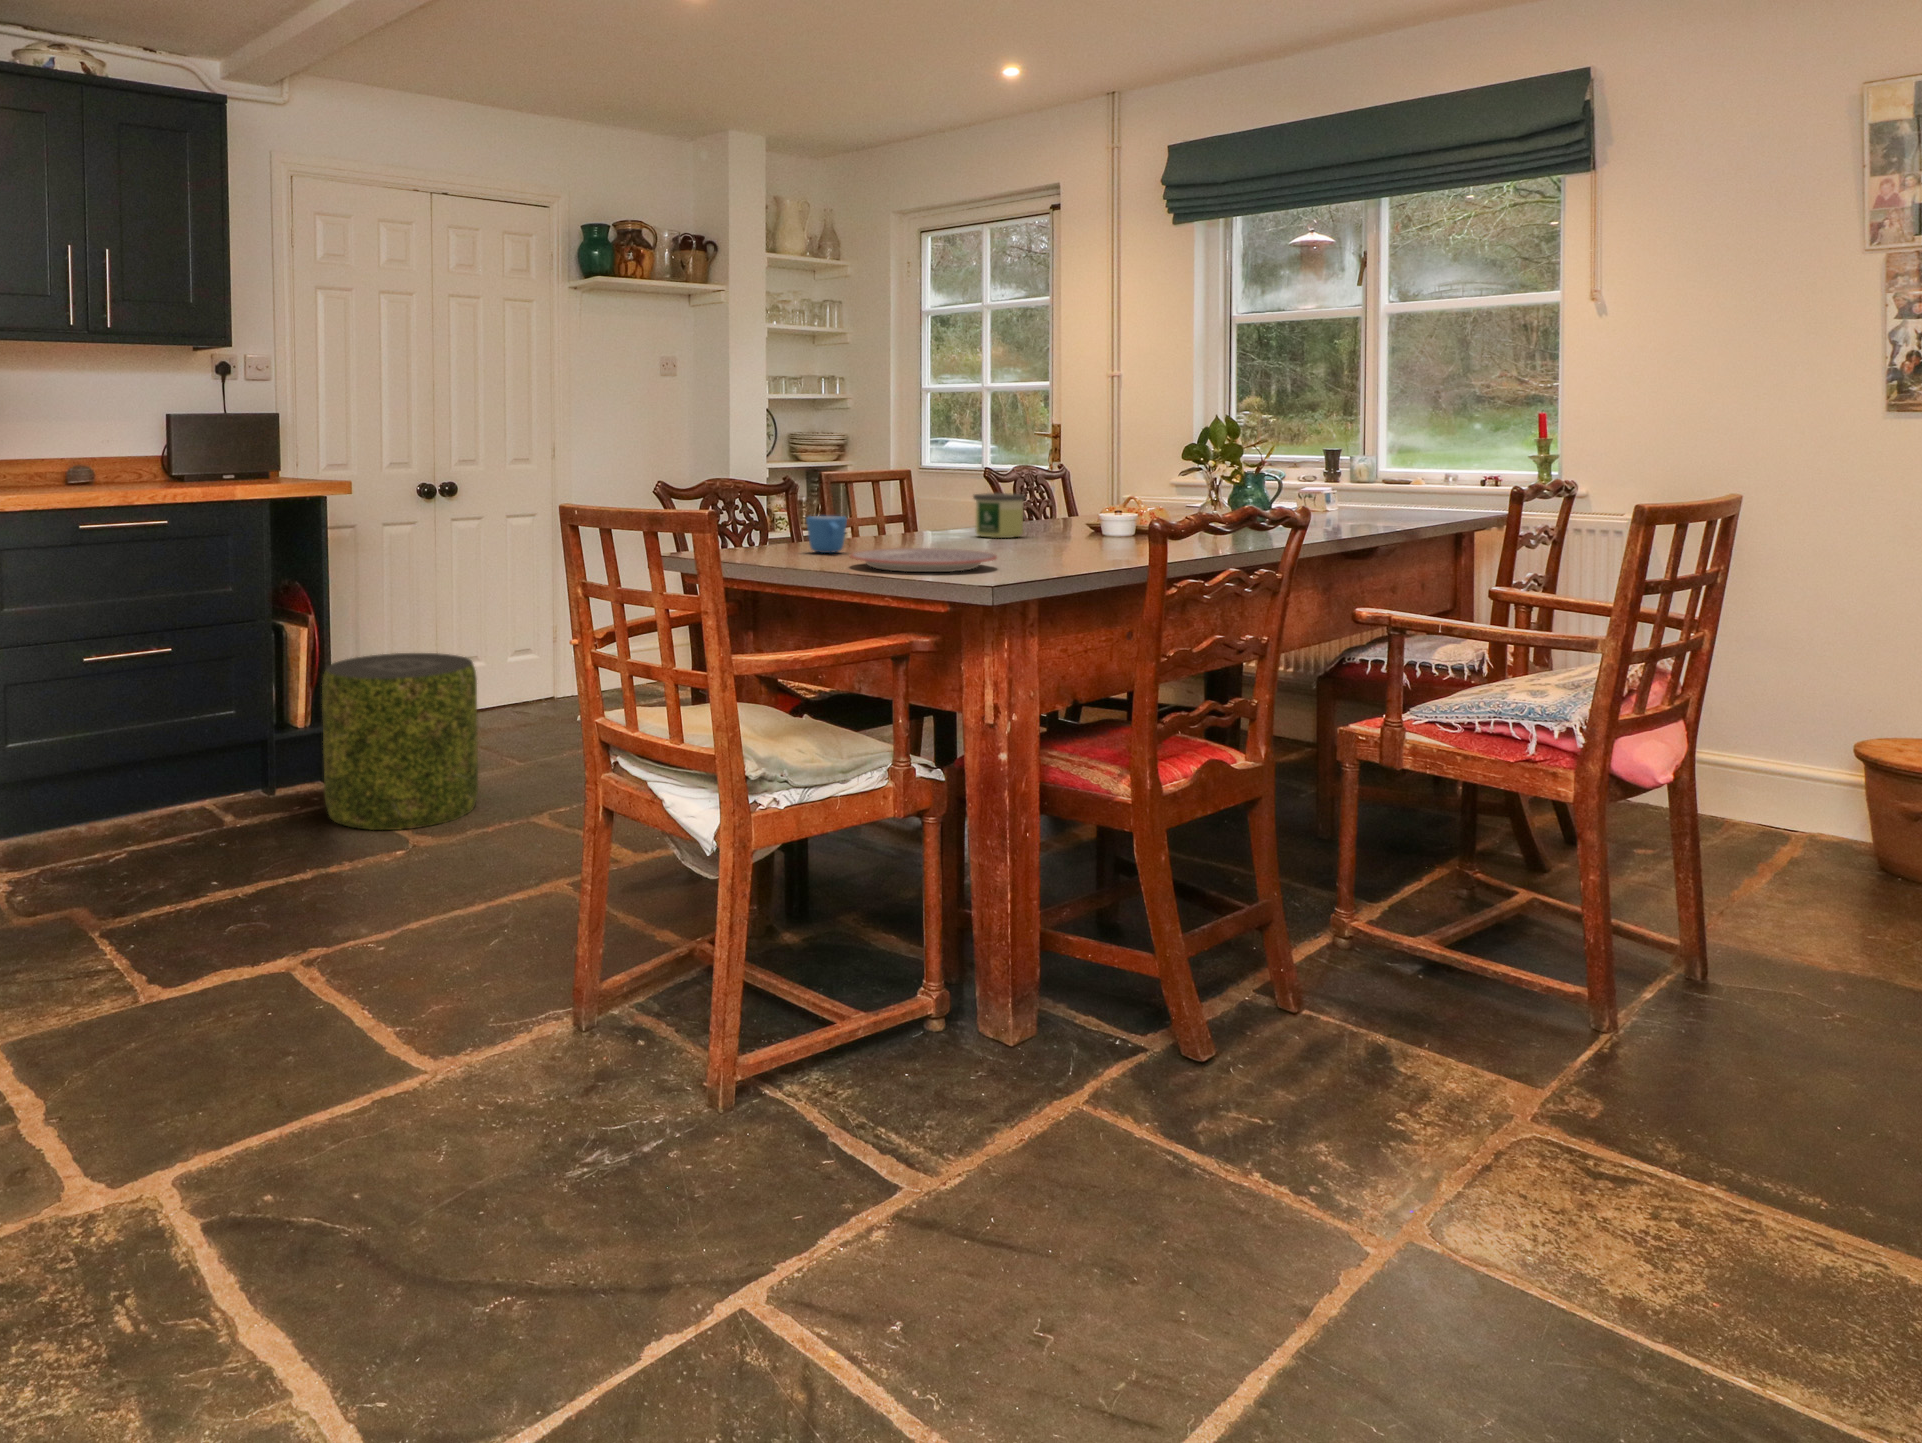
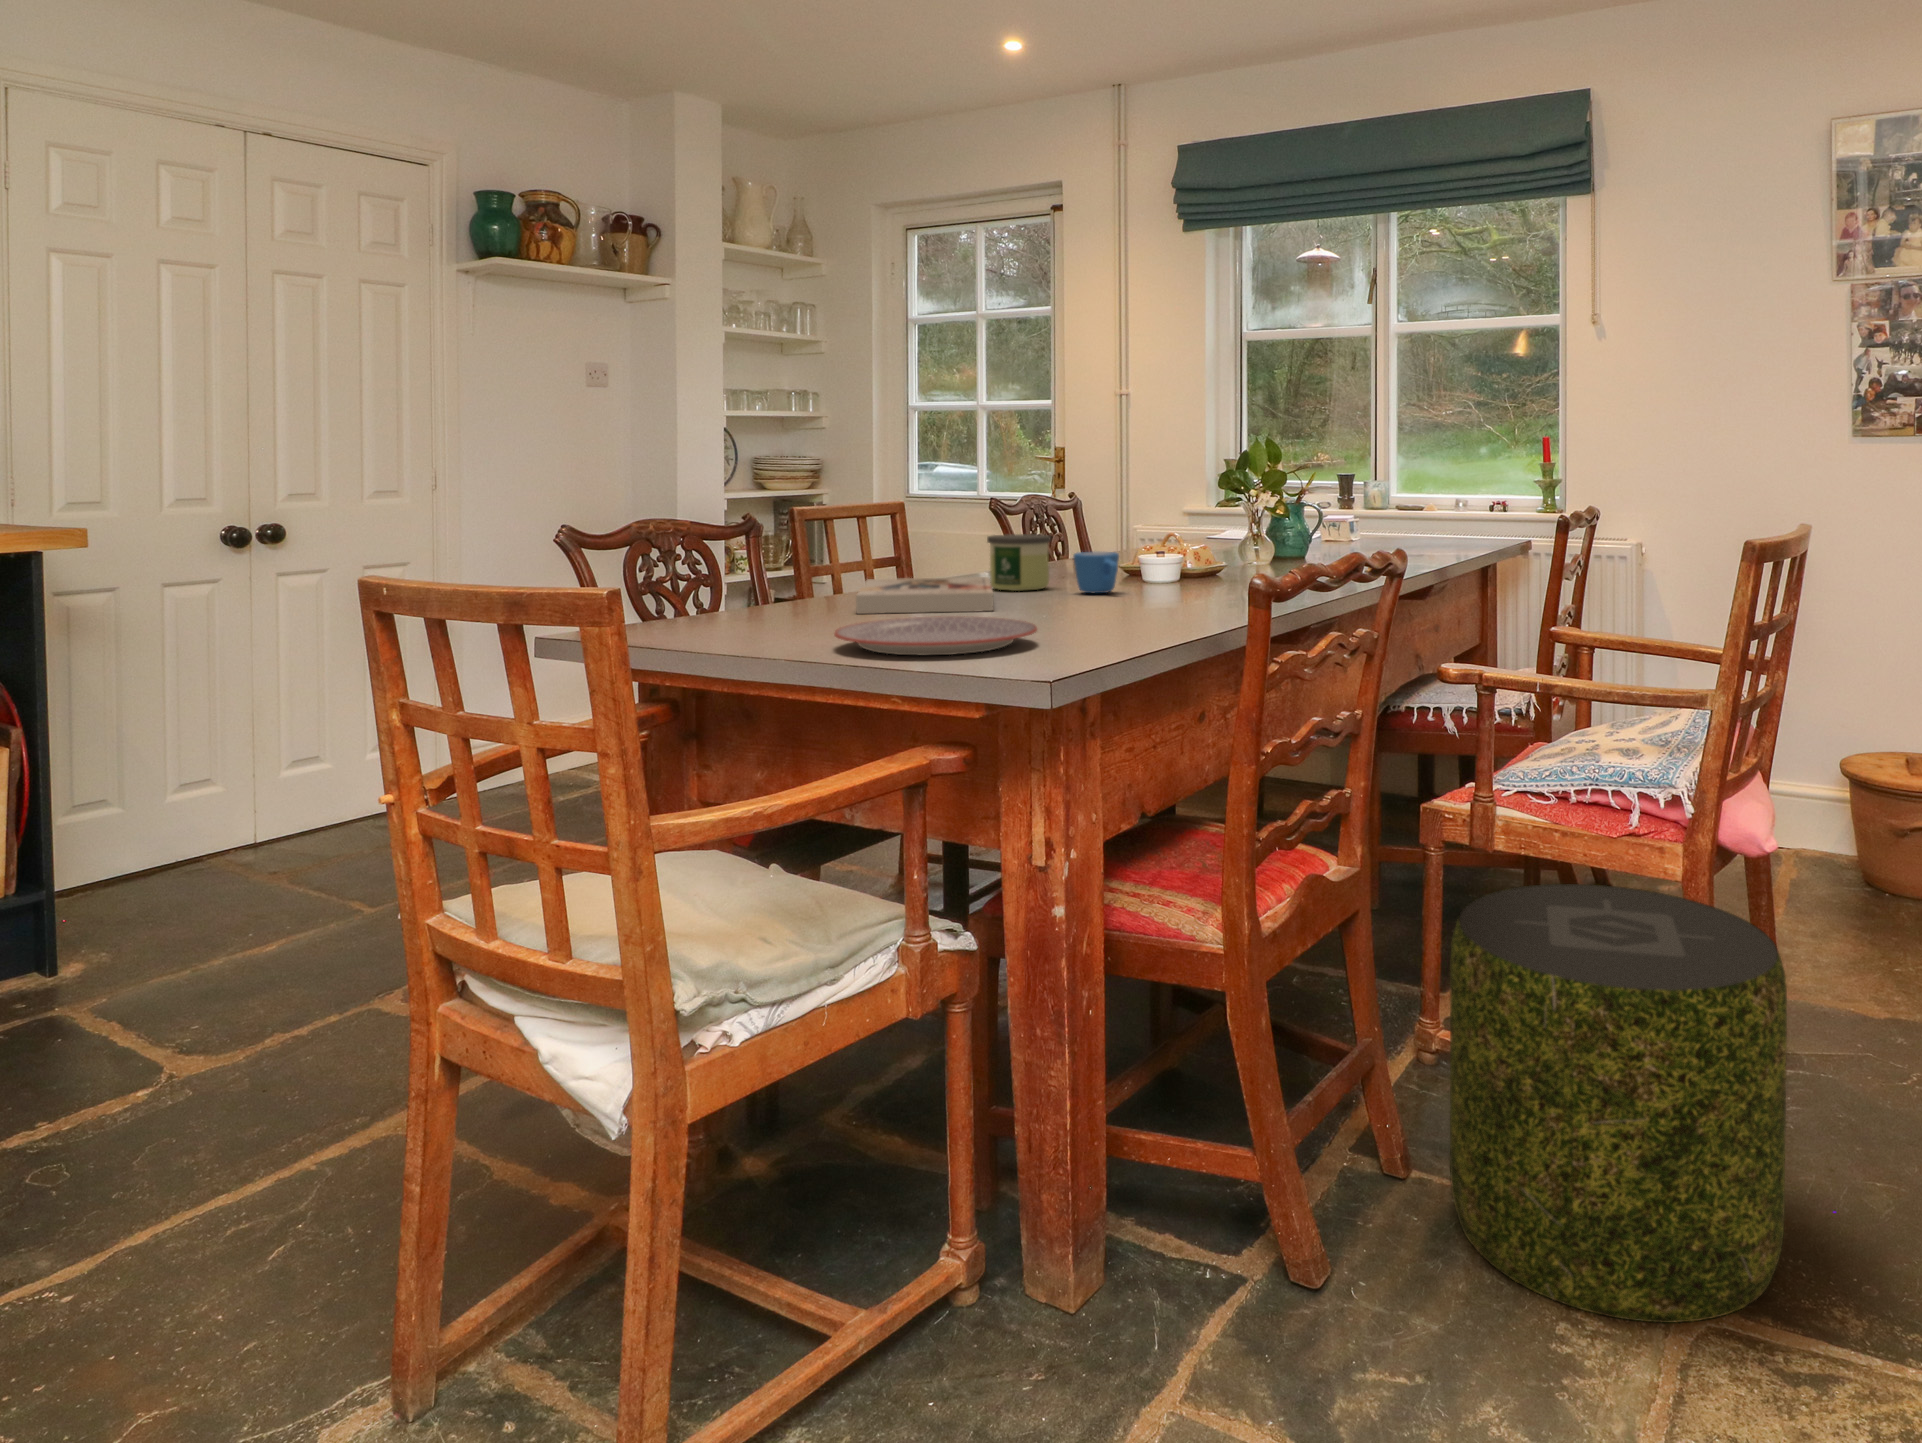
mug: present [806,516,847,553] -> present [1073,552,1119,593]
book: none [868,525,973,550] -> present [856,577,993,614]
pouf: present [322,653,478,830] -> present [1450,884,1787,1323]

